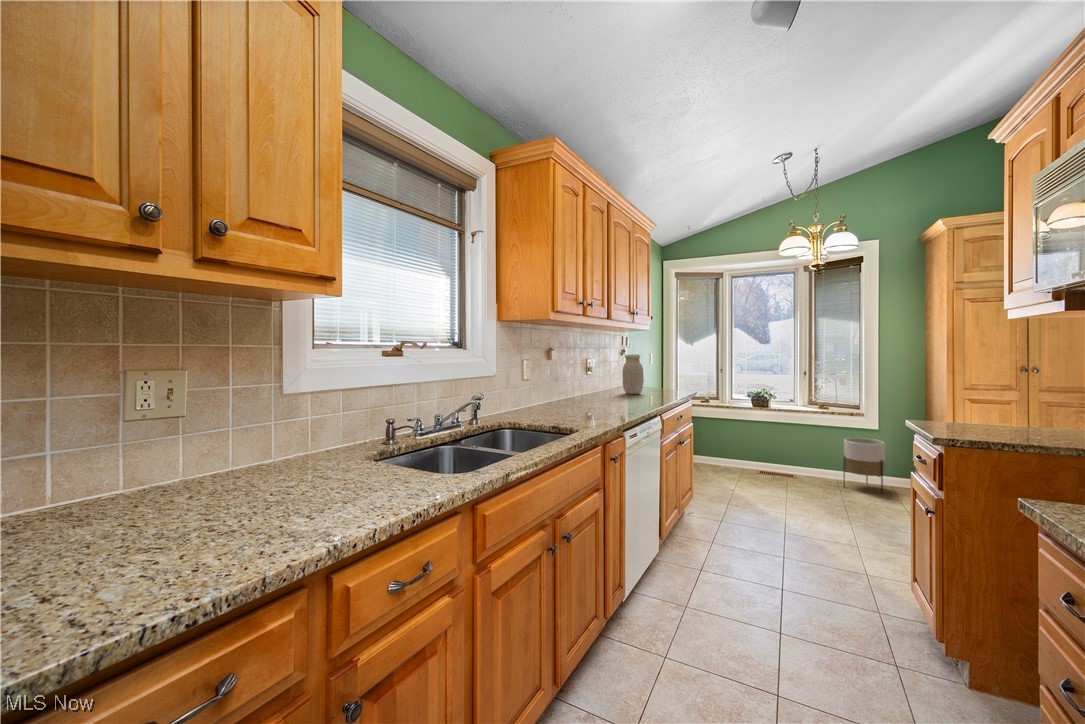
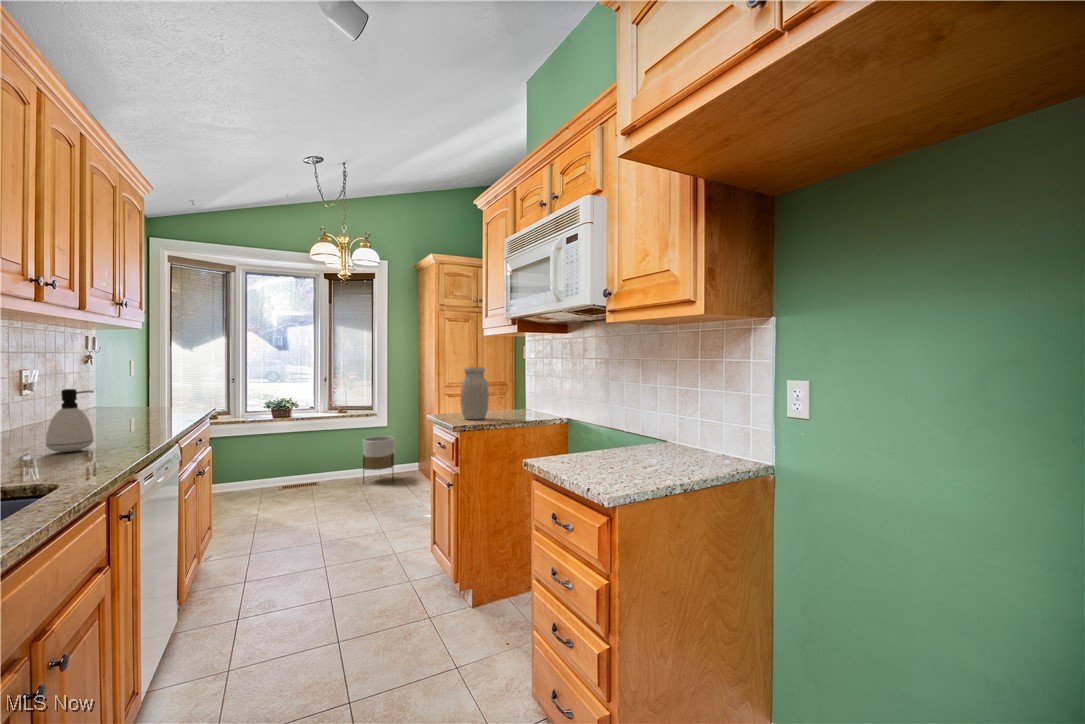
jar: present [622,354,644,394] -> present [460,367,489,419]
soap dispenser: none [585,372,607,413] -> present [46,389,94,452]

